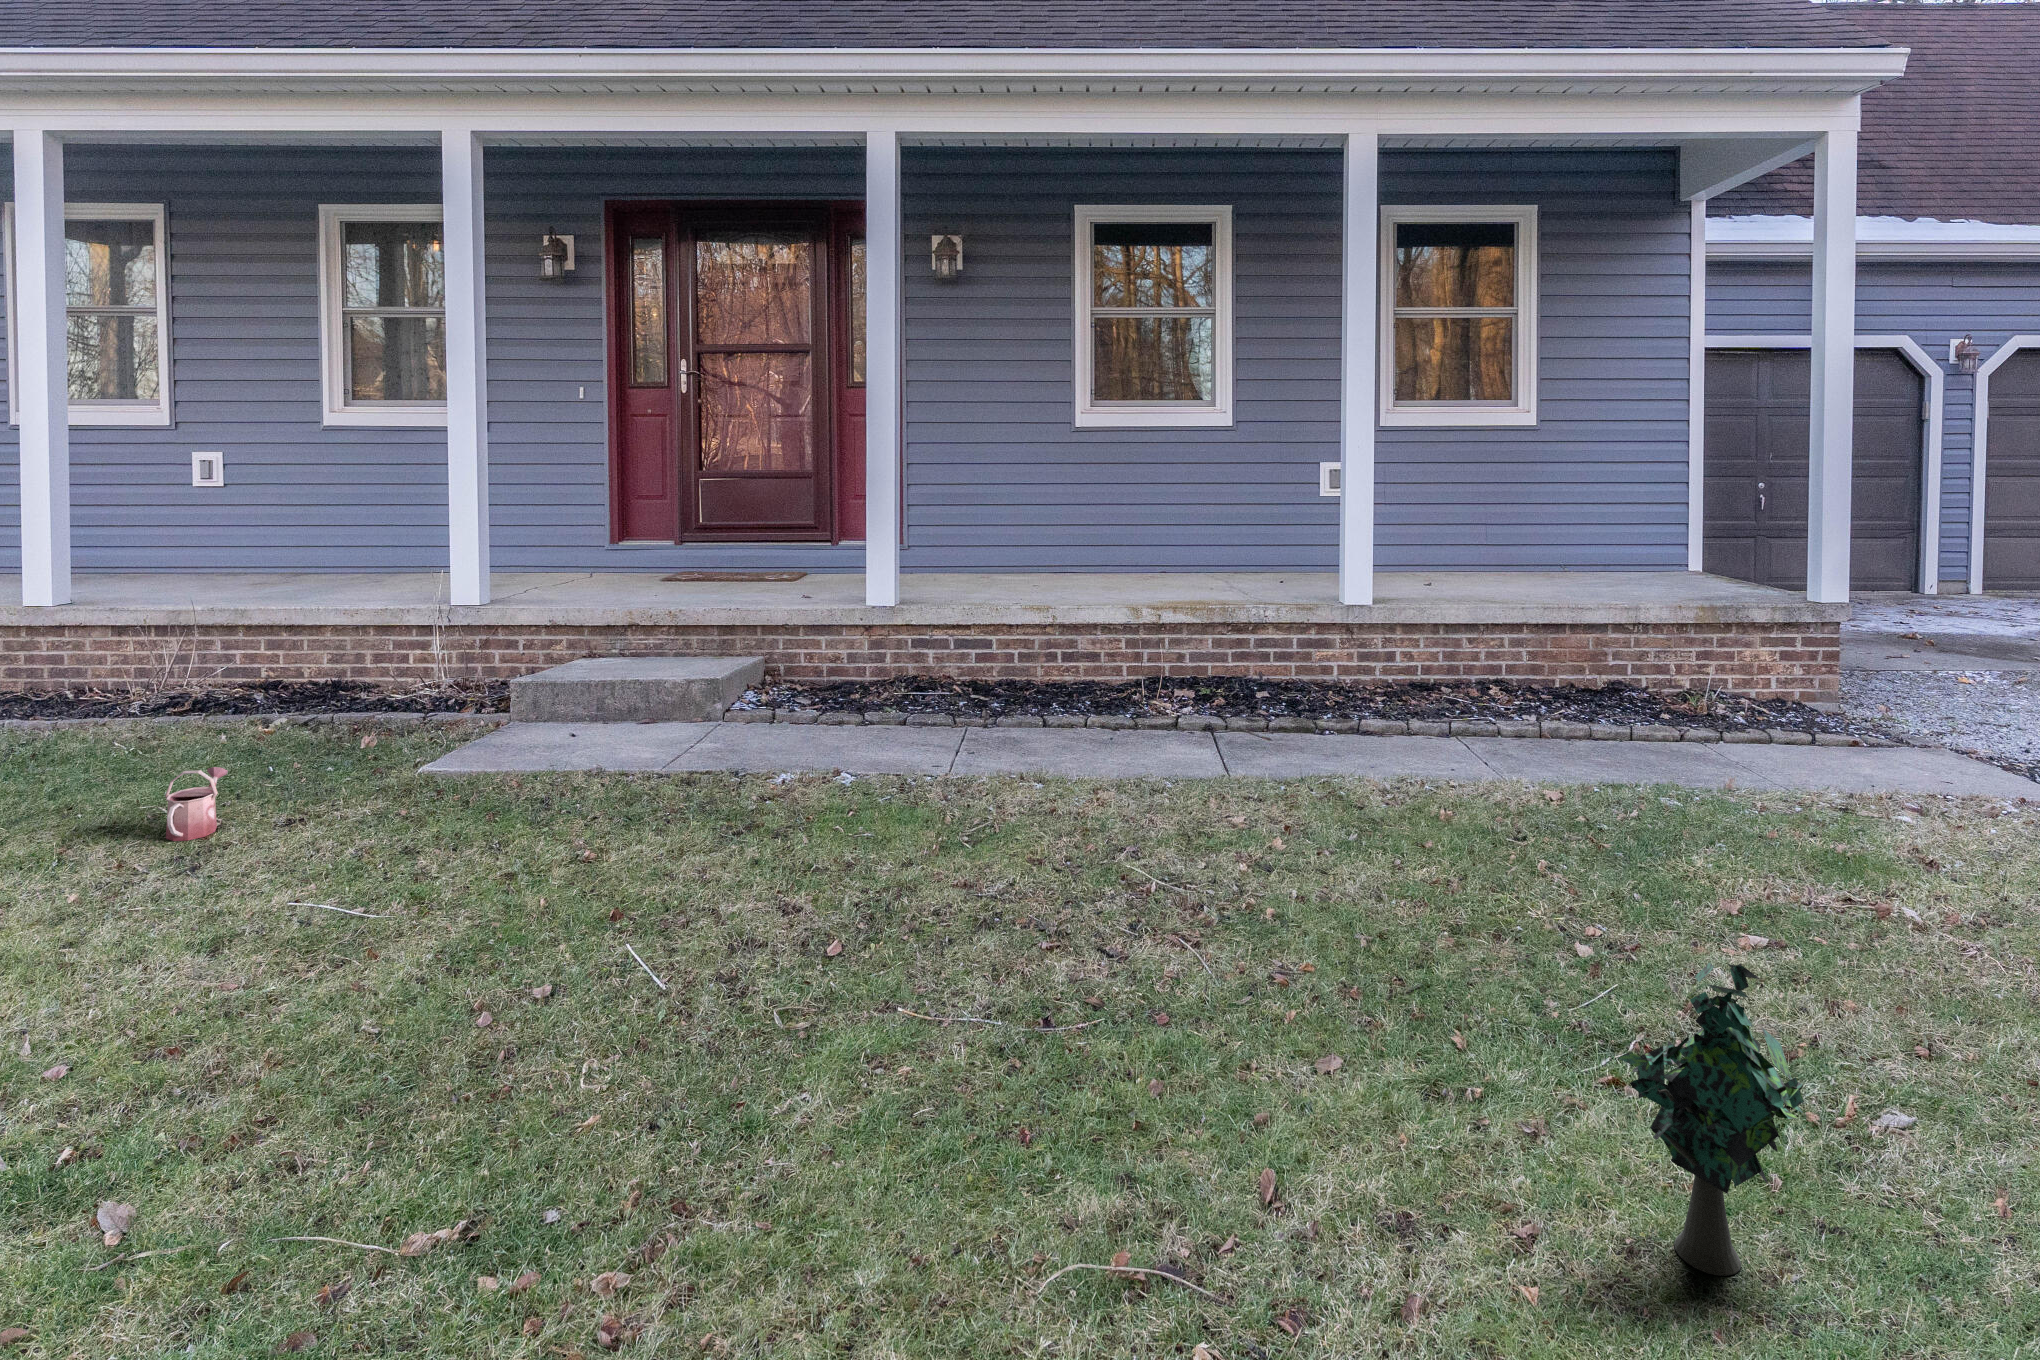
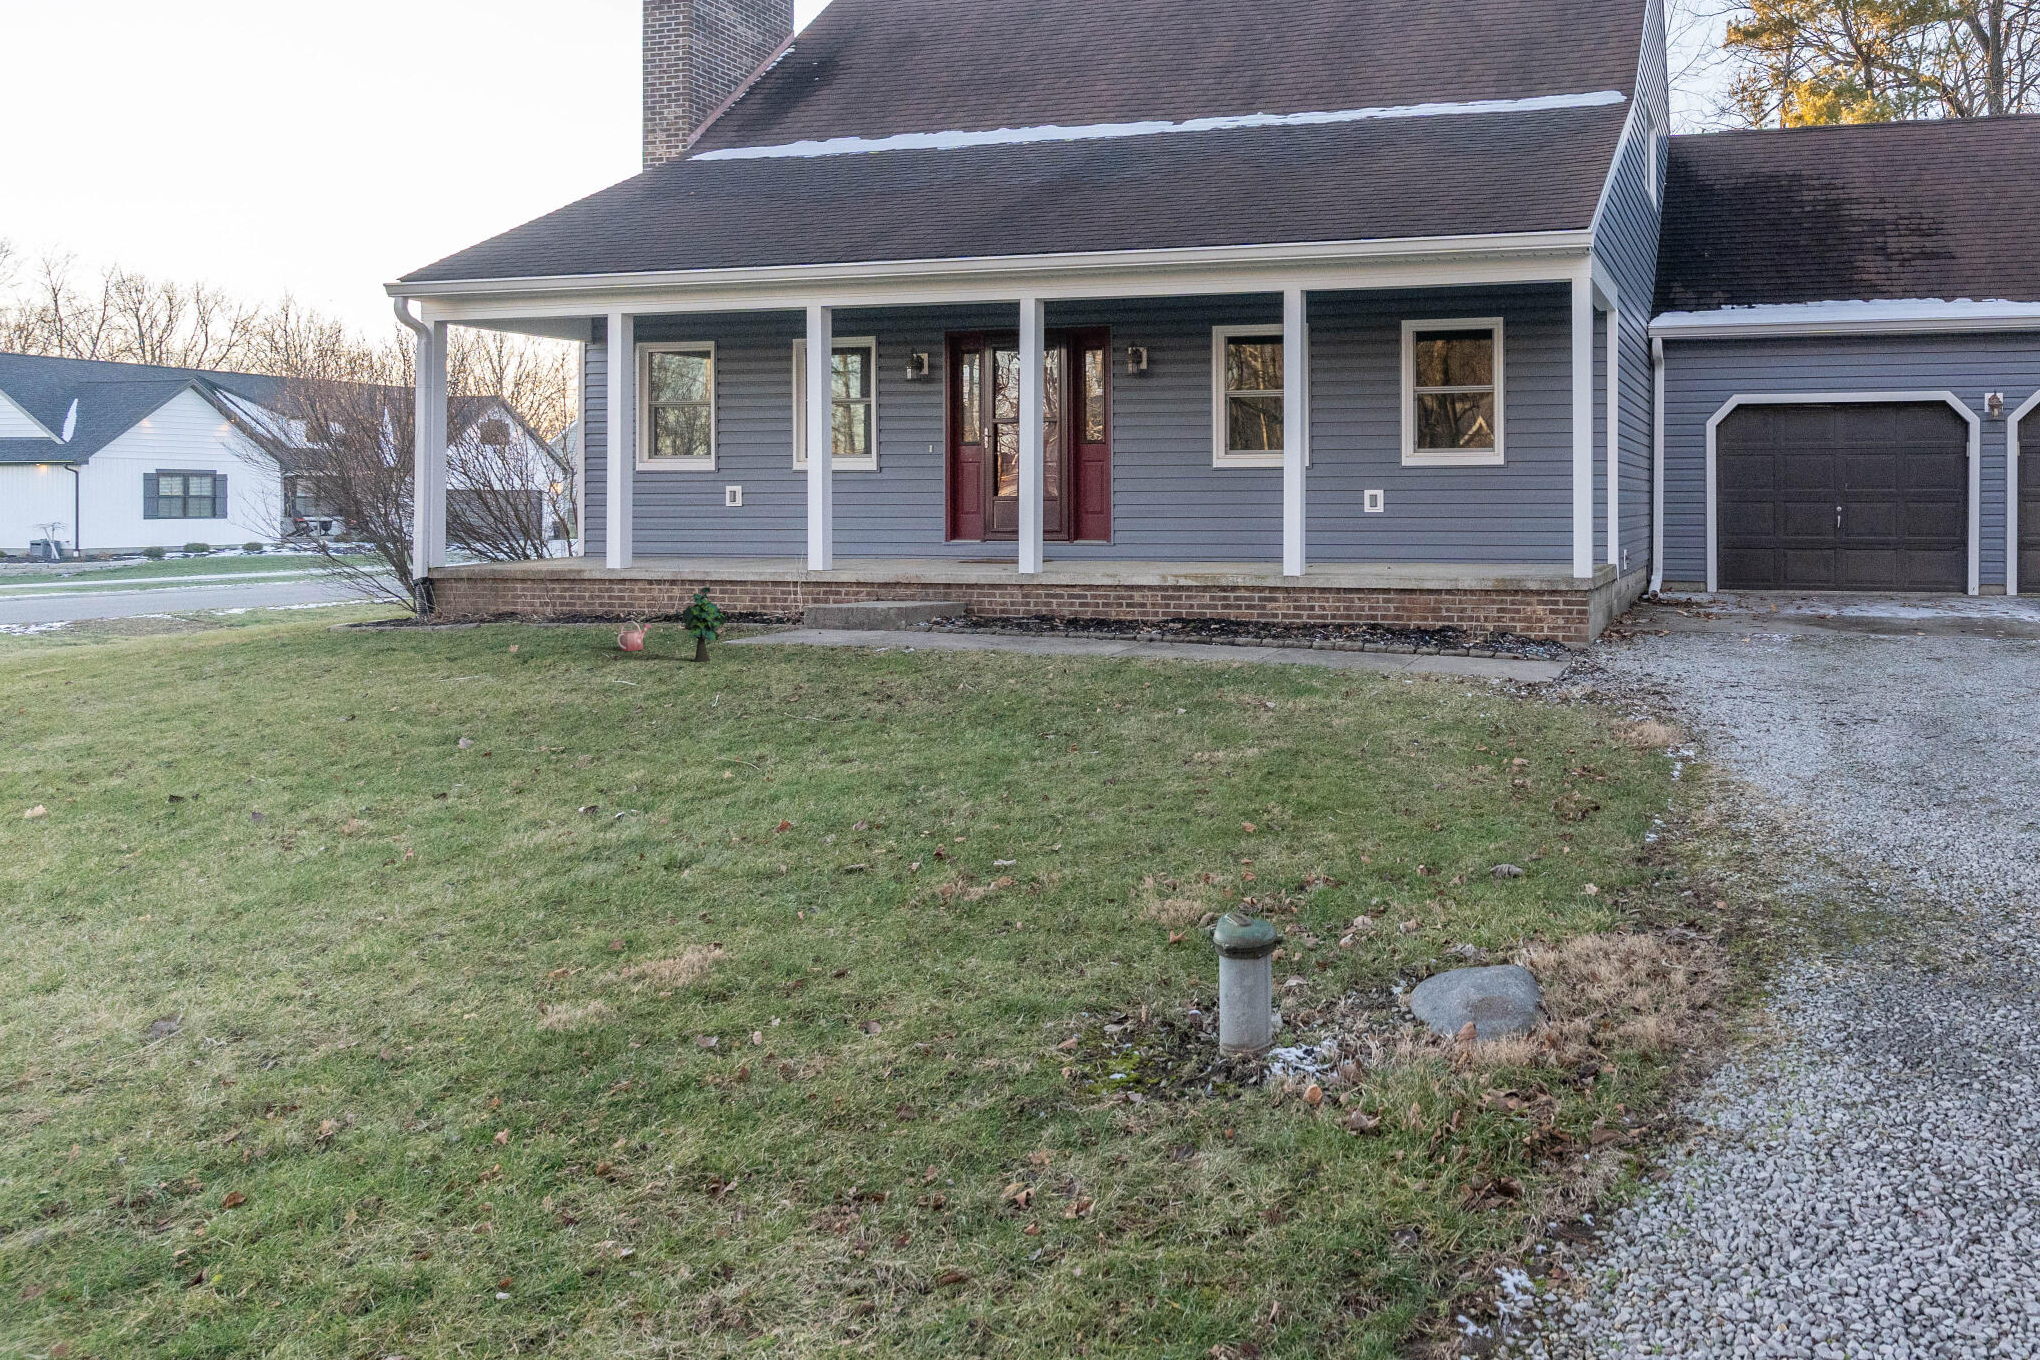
decorative plant: present [1617,962,1804,1276] -> present [678,587,727,662]

